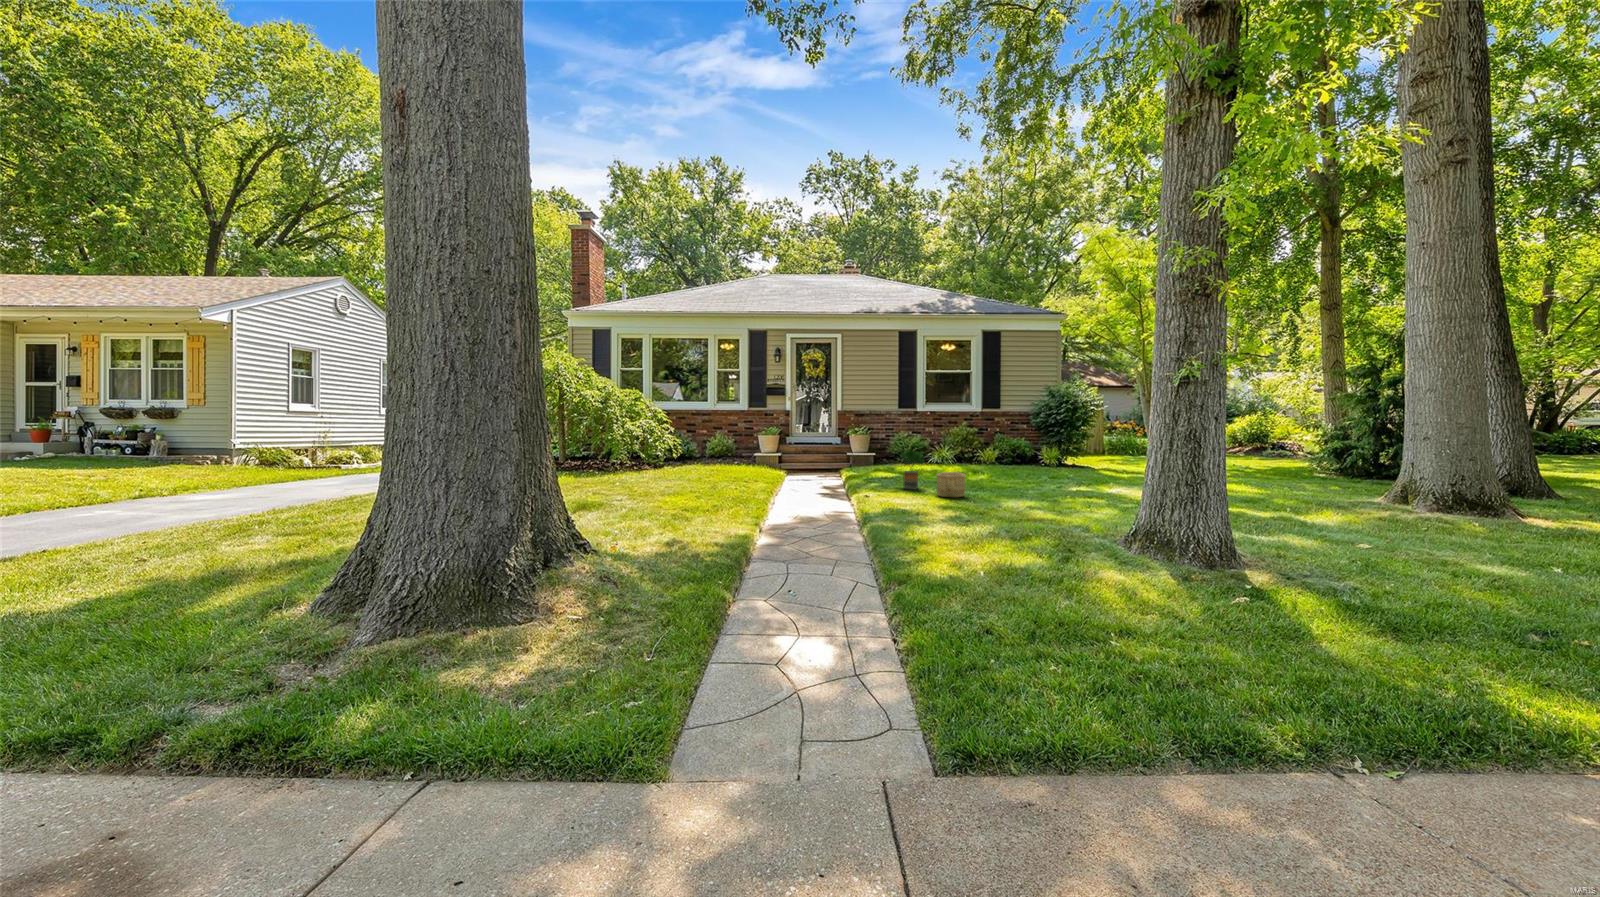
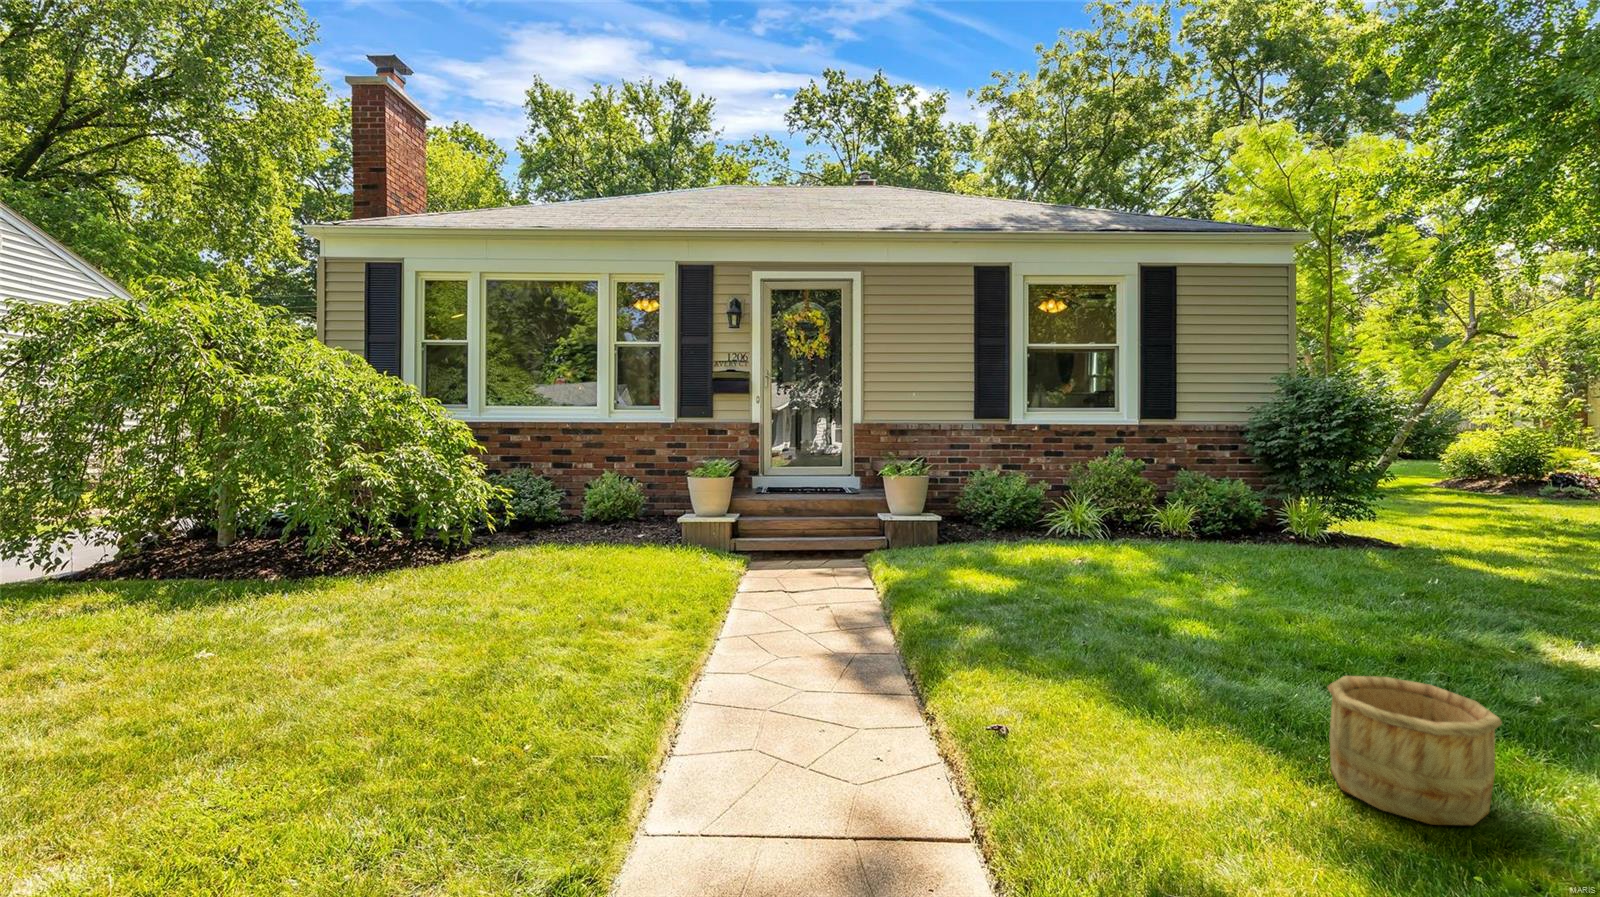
potted tree: present [900,451,924,489] -> none [1100,560,1211,709]

